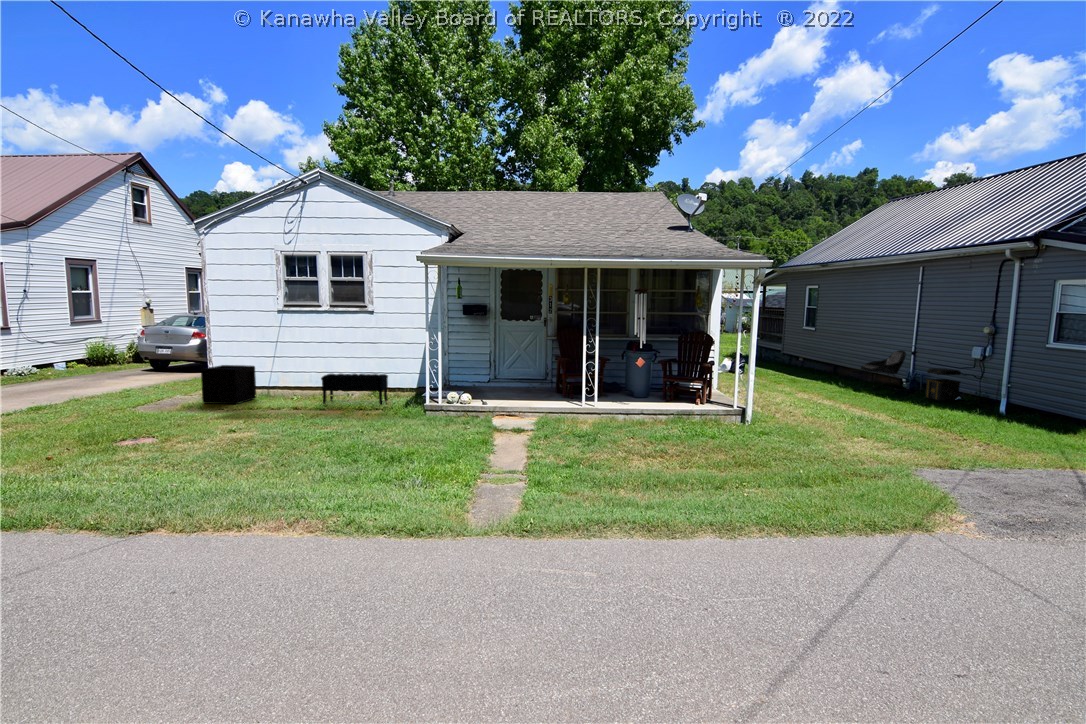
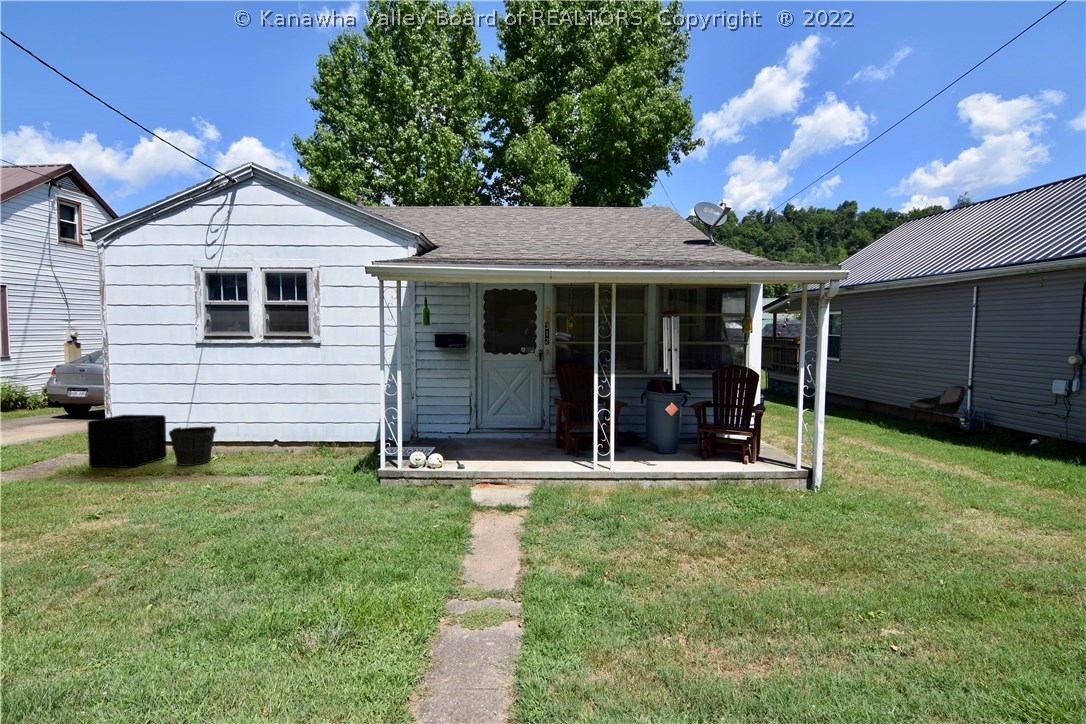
toolbox: present [926,368,961,401] -> none [1000,408,1046,448]
wooden bucket: none [261,374,295,404] -> present [169,426,216,466]
bench: present [321,374,388,404] -> none [249,424,339,465]

